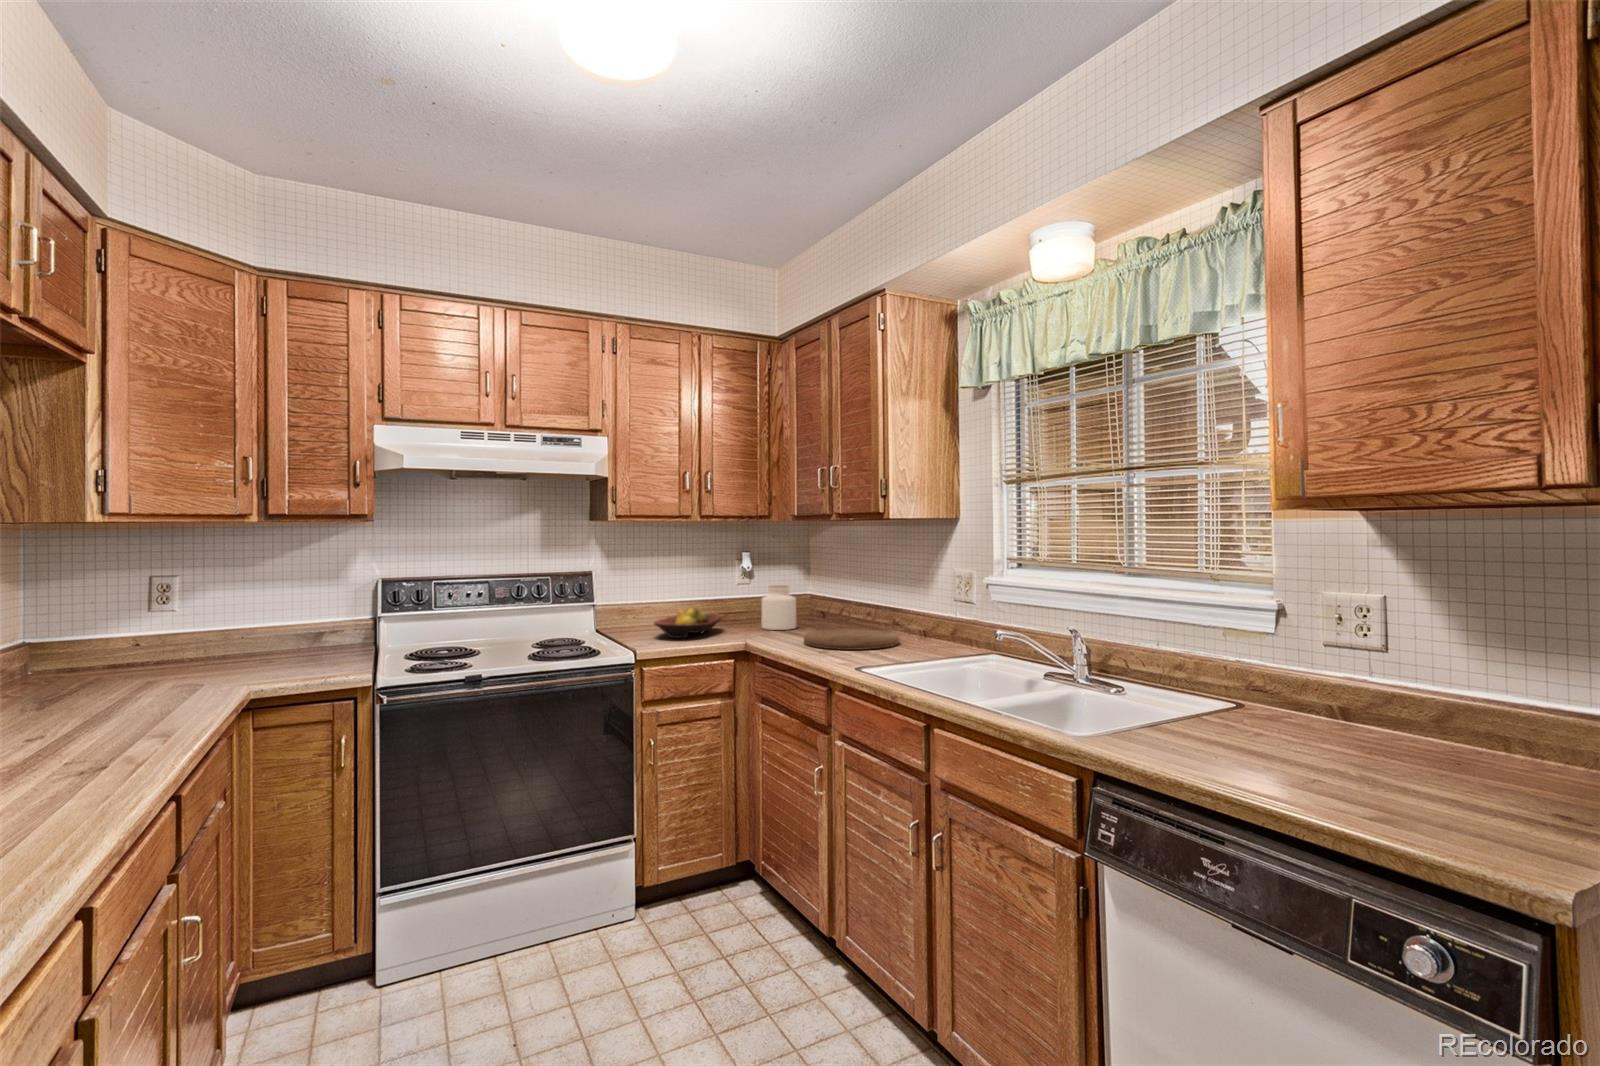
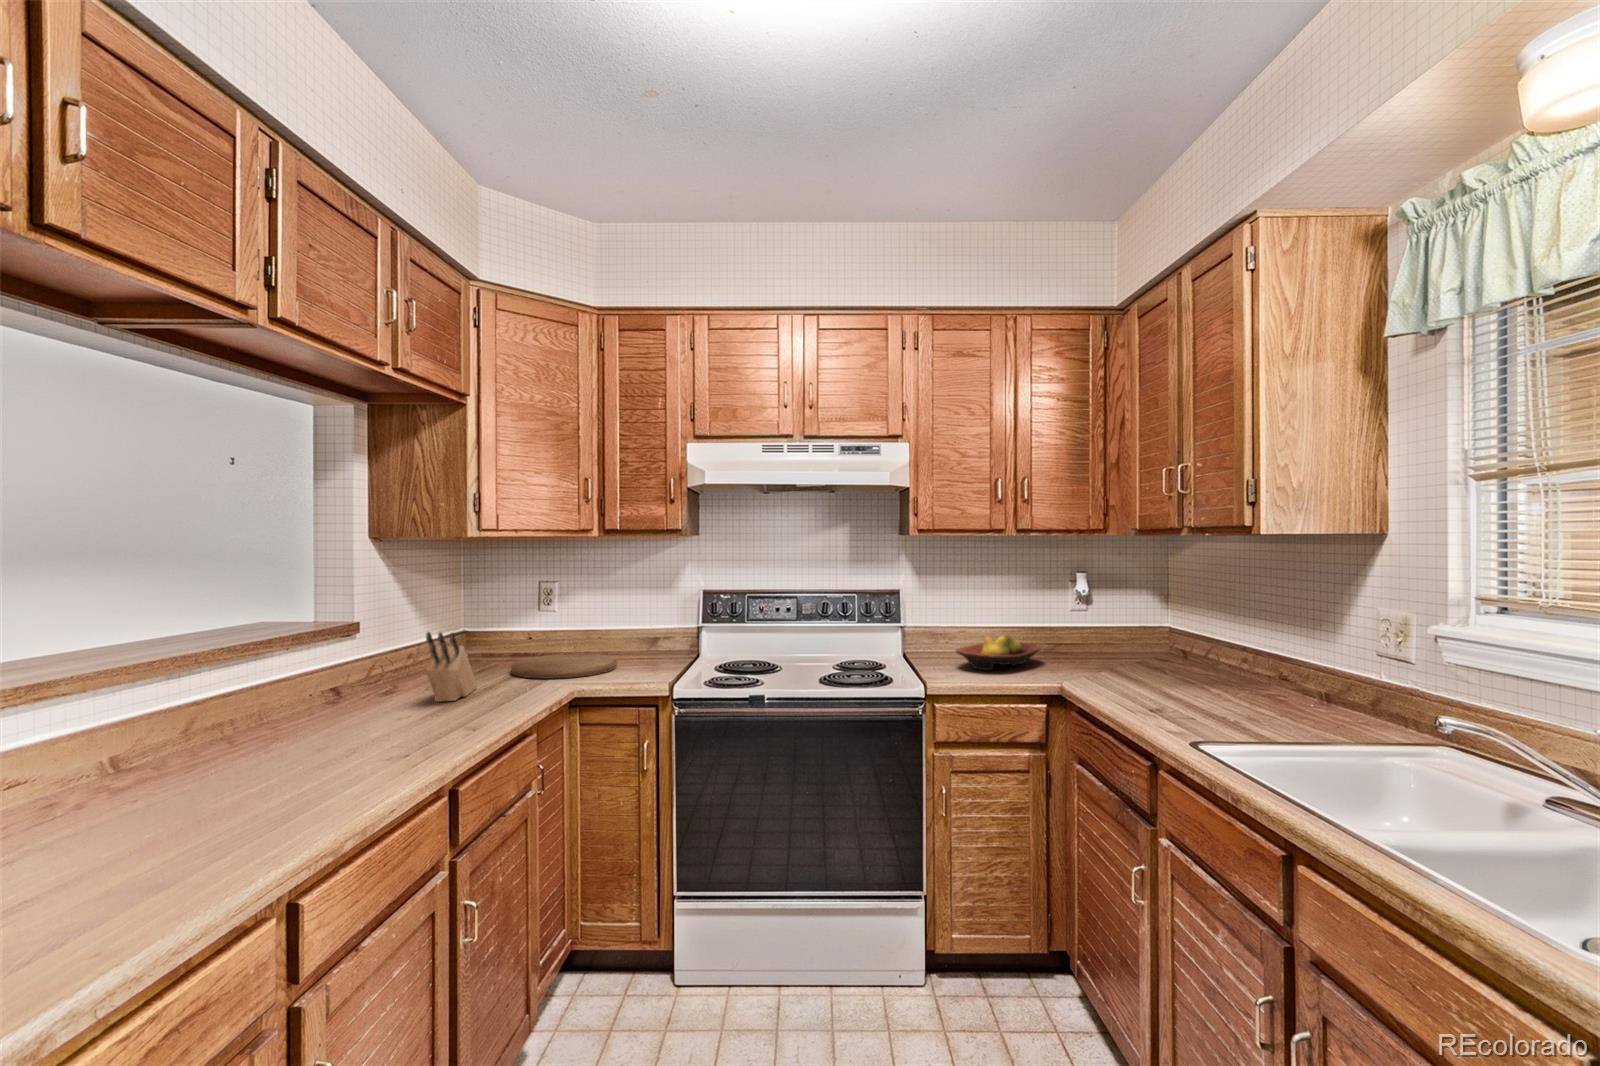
jar: present [762,585,796,630] -> none [1092,614,1139,670]
cutting board: present [804,629,898,650] -> present [511,654,617,679]
knife block: none [44,631,101,719] -> present [425,632,477,702]

